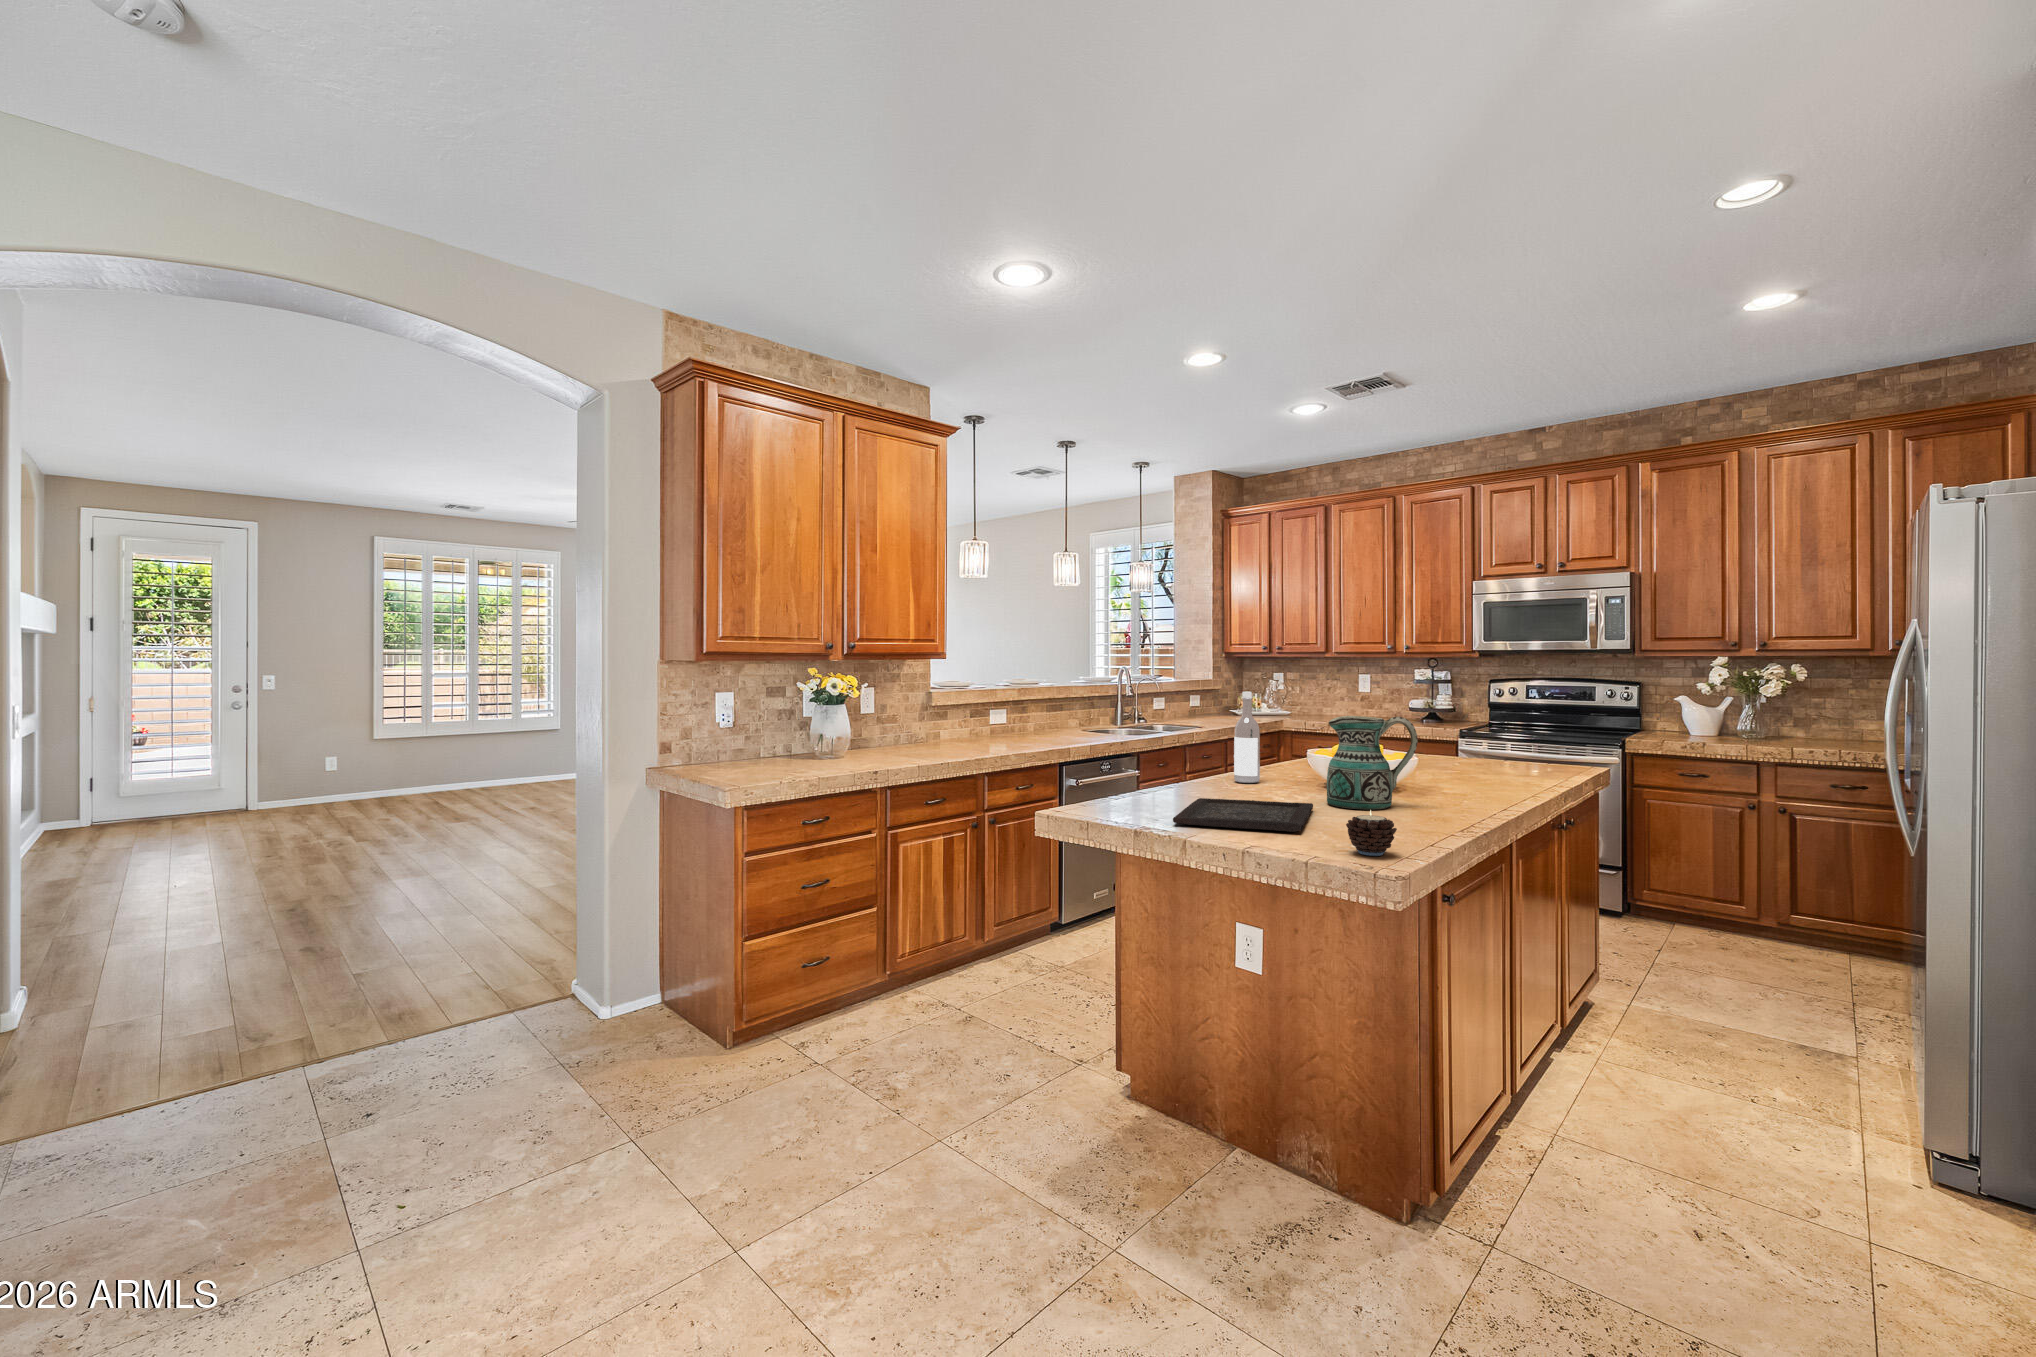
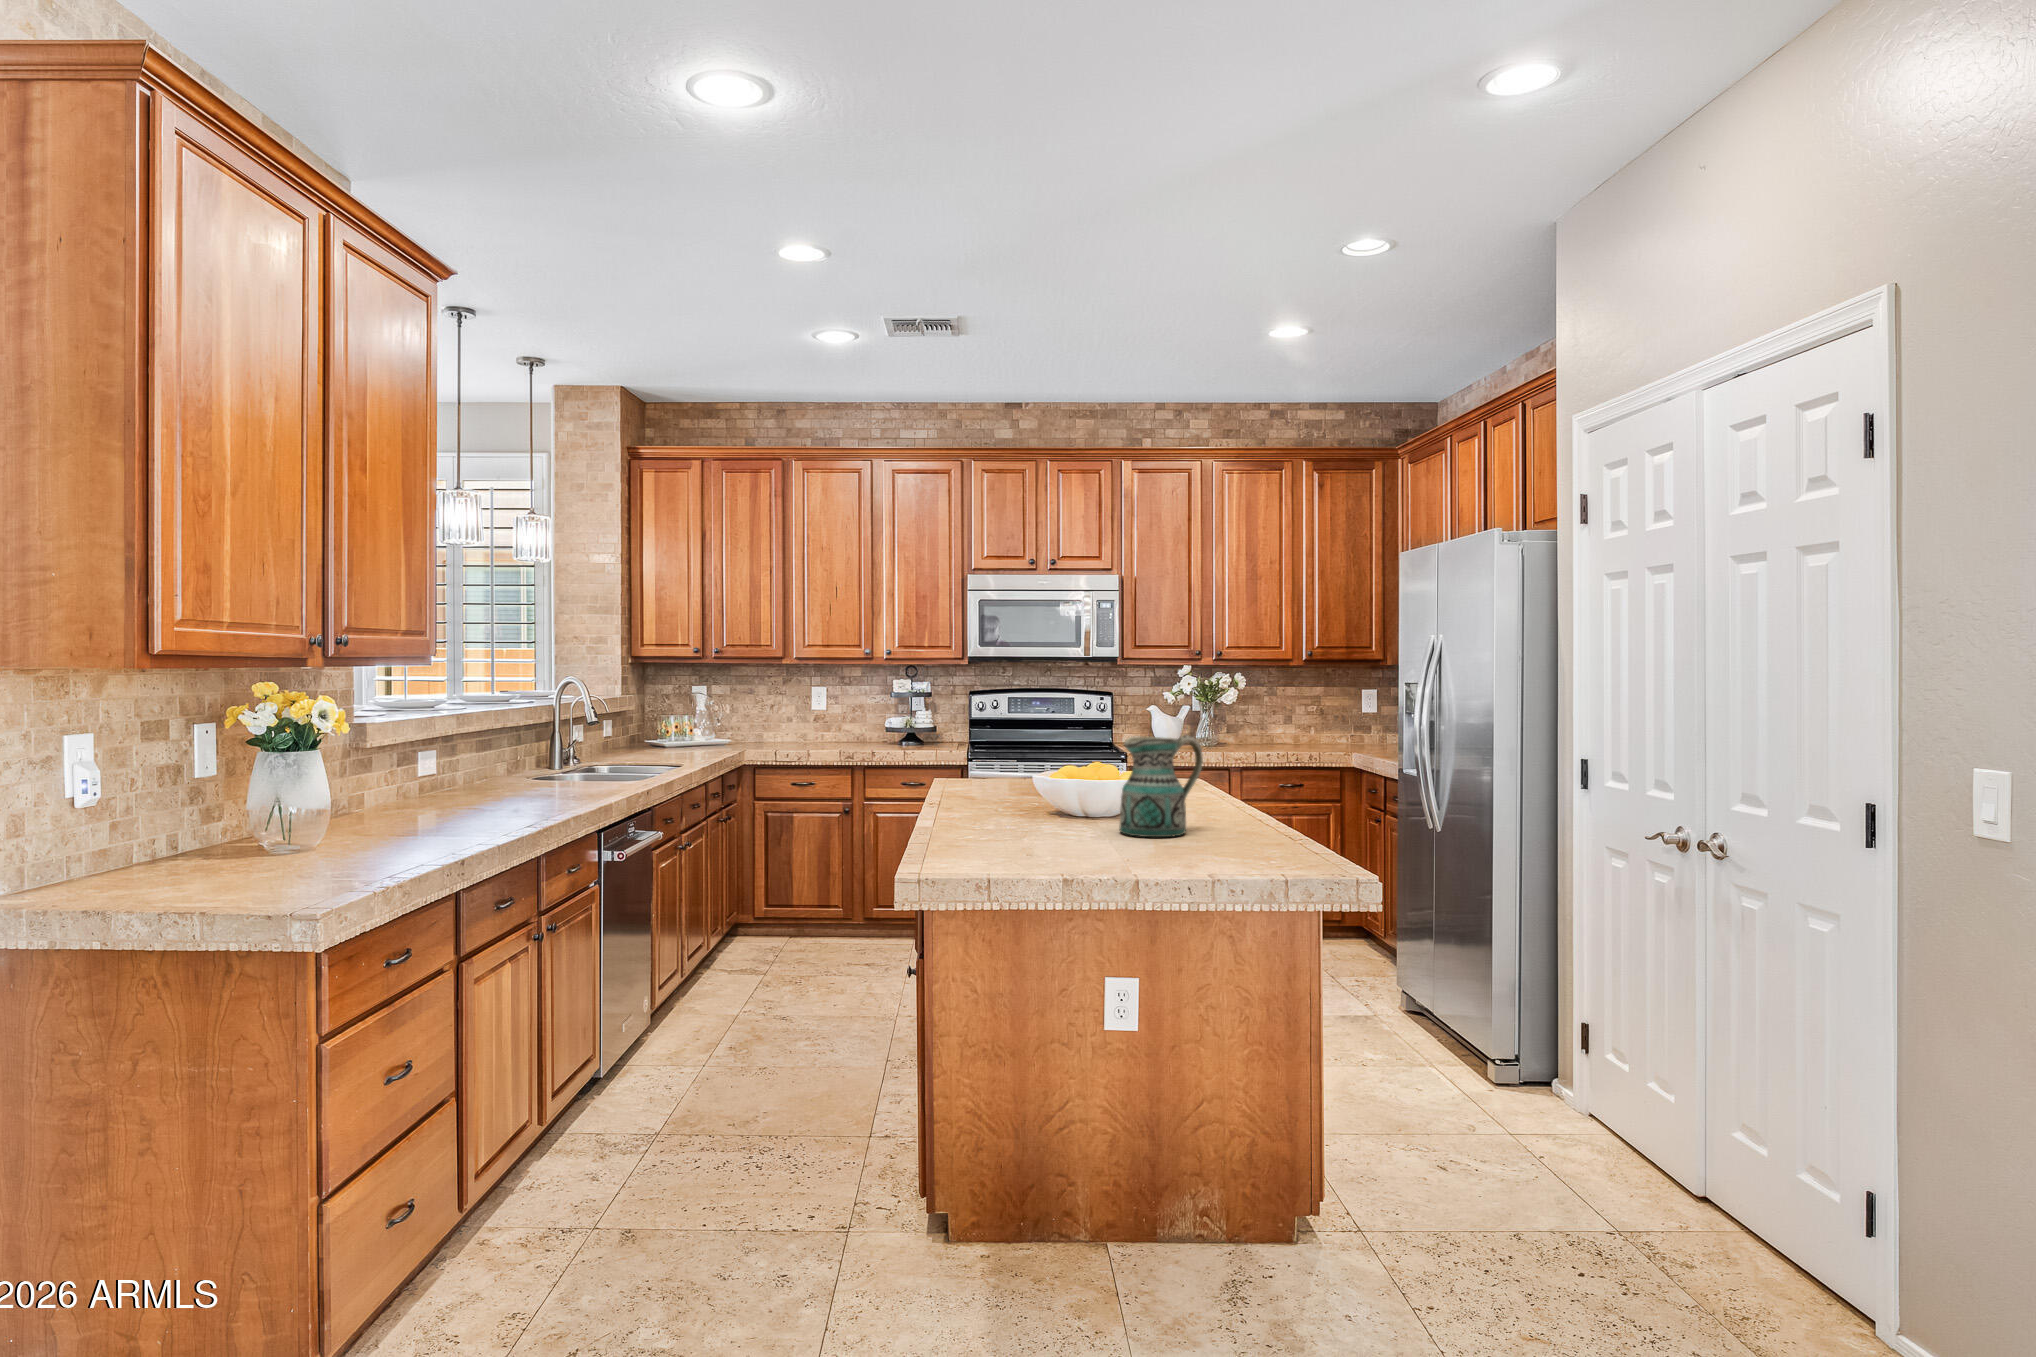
wine bottle: present [1234,692,1260,783] -> none [963,712,993,824]
tray: present [1173,798,1313,832] -> none [1019,836,1205,873]
candle: present [1346,810,1397,856] -> none [1283,830,1330,875]

